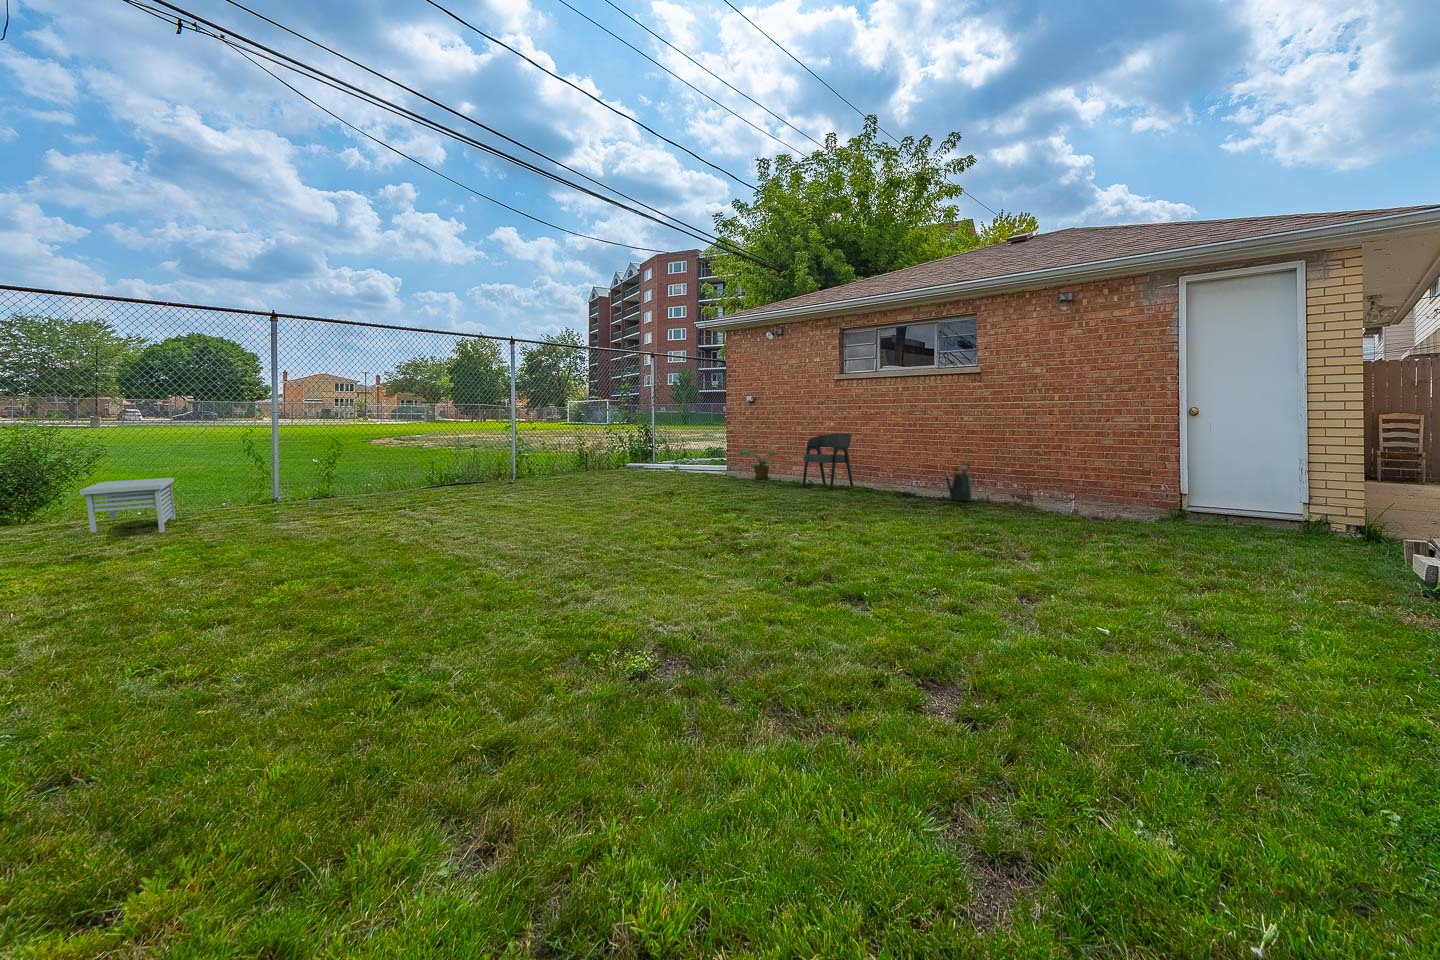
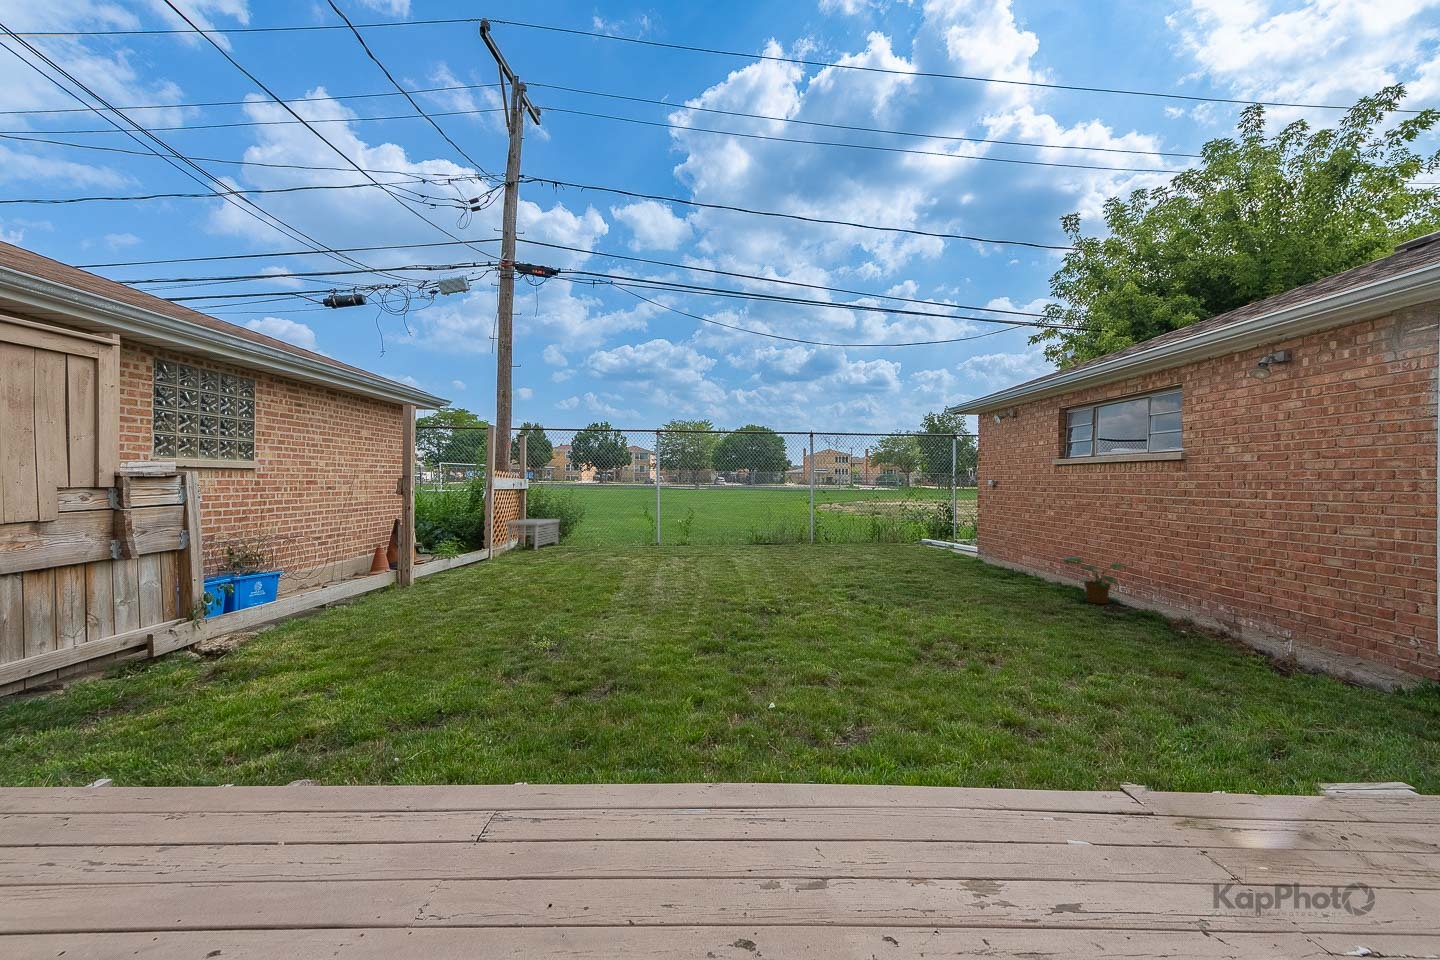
chair: present [802,433,853,489] -> none [1002,523,1062,585]
potted plant: present [739,451,776,479] -> present [1063,557,1127,604]
watering can: present [946,463,972,501] -> none [1125,570,1176,620]

